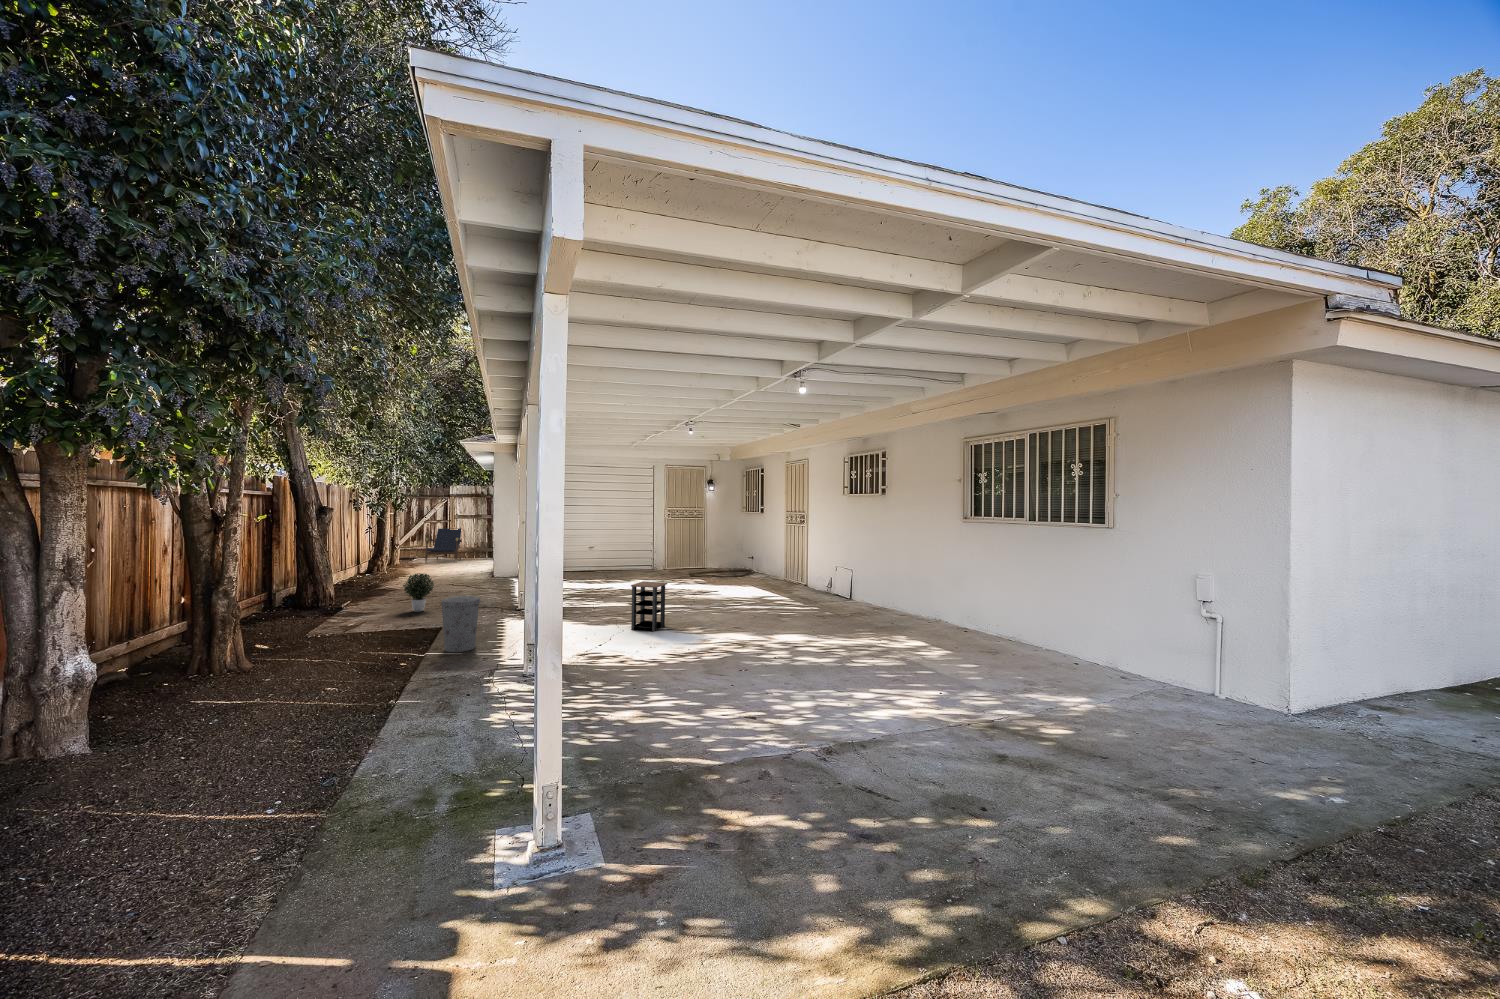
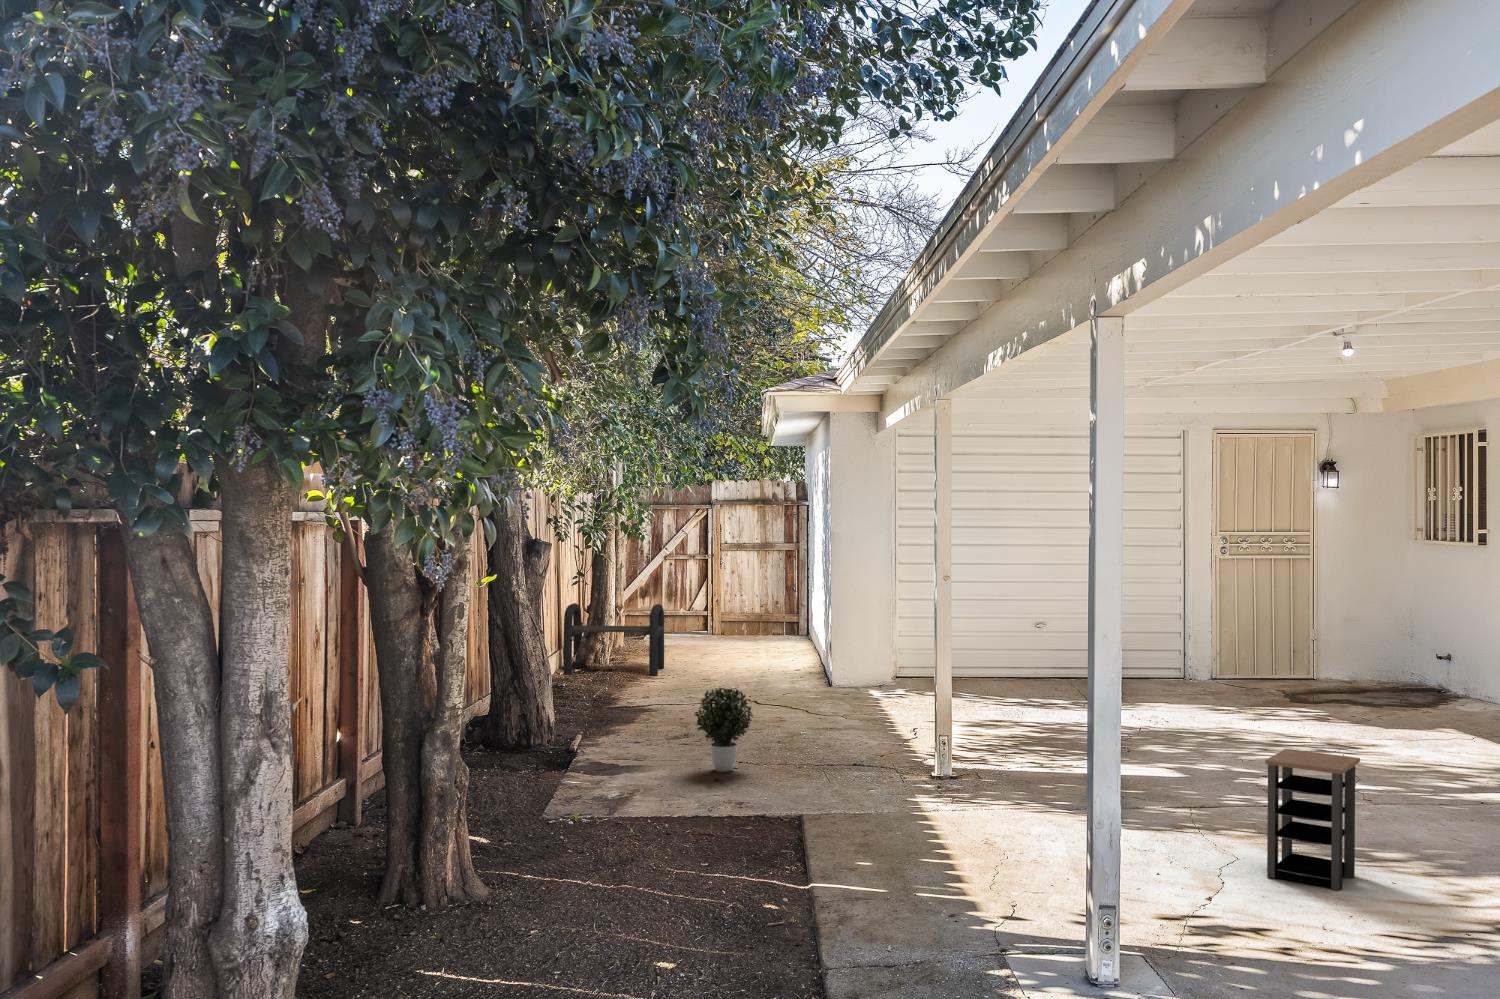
lounge chair: present [425,529,462,563] -> none [667,571,732,644]
bench: none [356,542,416,578] -> present [563,603,664,676]
trash can: present [441,596,481,652] -> none [834,768,917,903]

